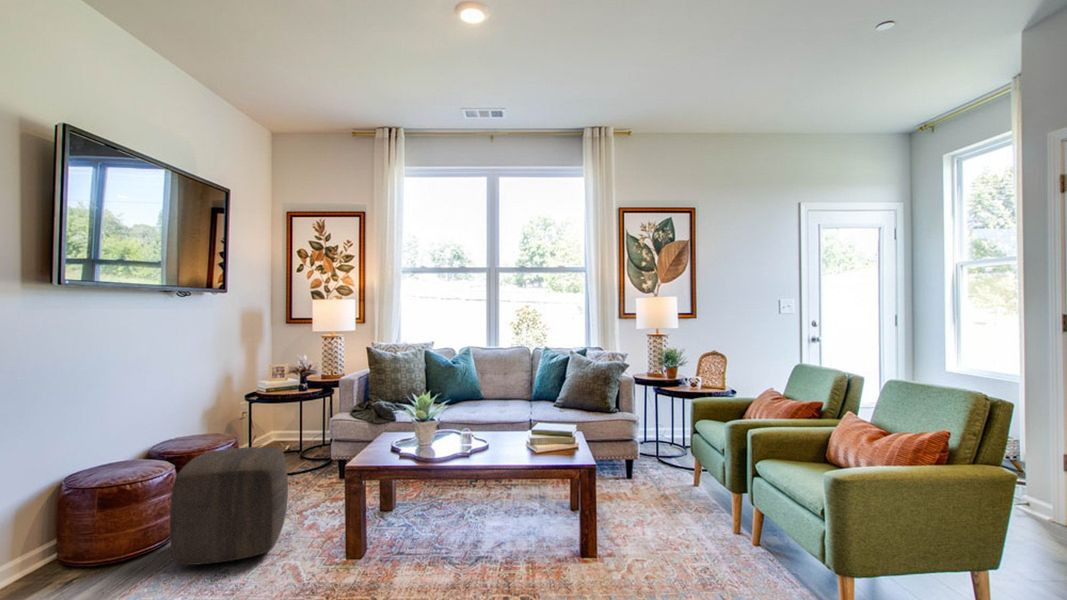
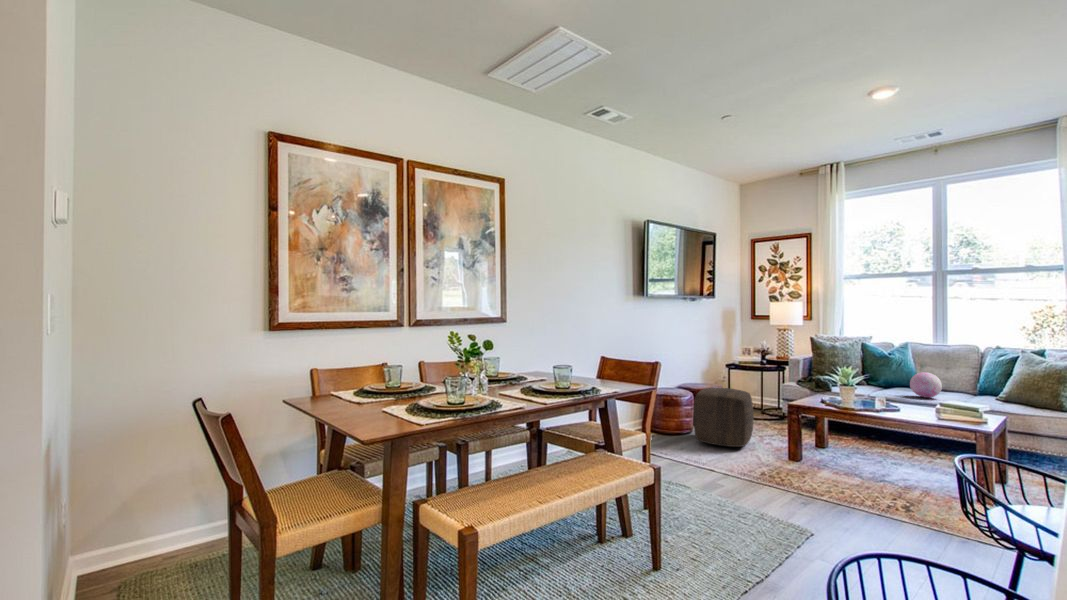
decorative orb: none [479,383,509,413] -> present [910,372,942,398]

